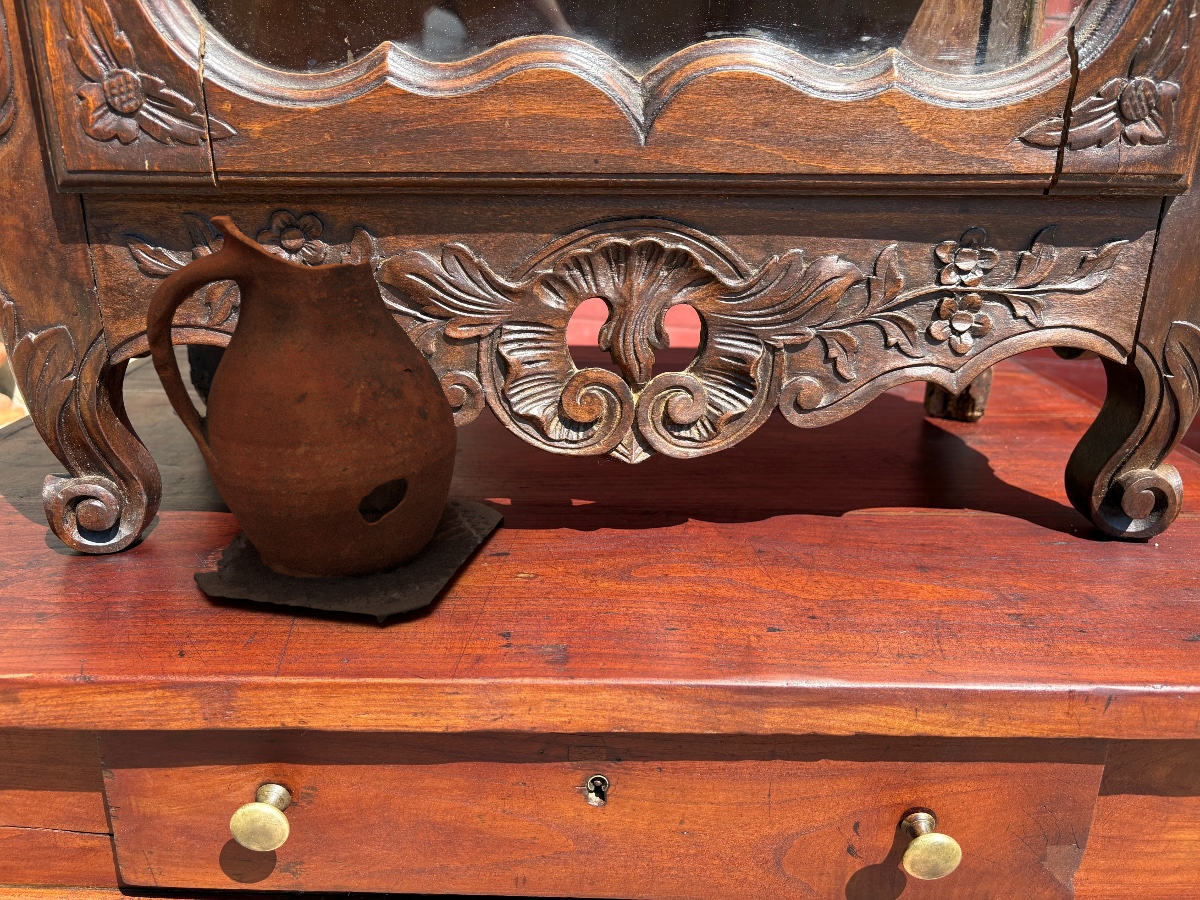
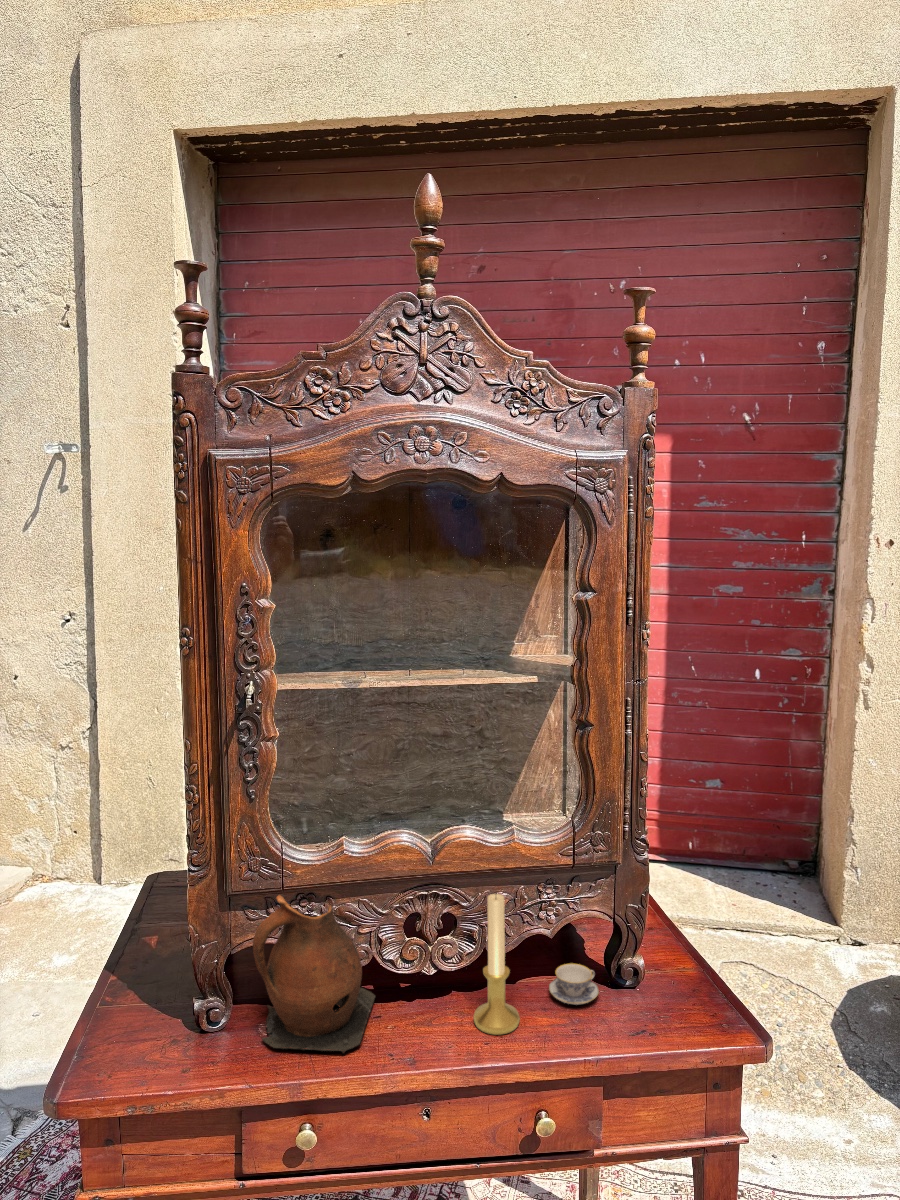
candle holder: none [737,226,860,613] -> present [474,893,520,1035]
teacup: none [927,477,1064,564] -> present [549,963,599,1005]

